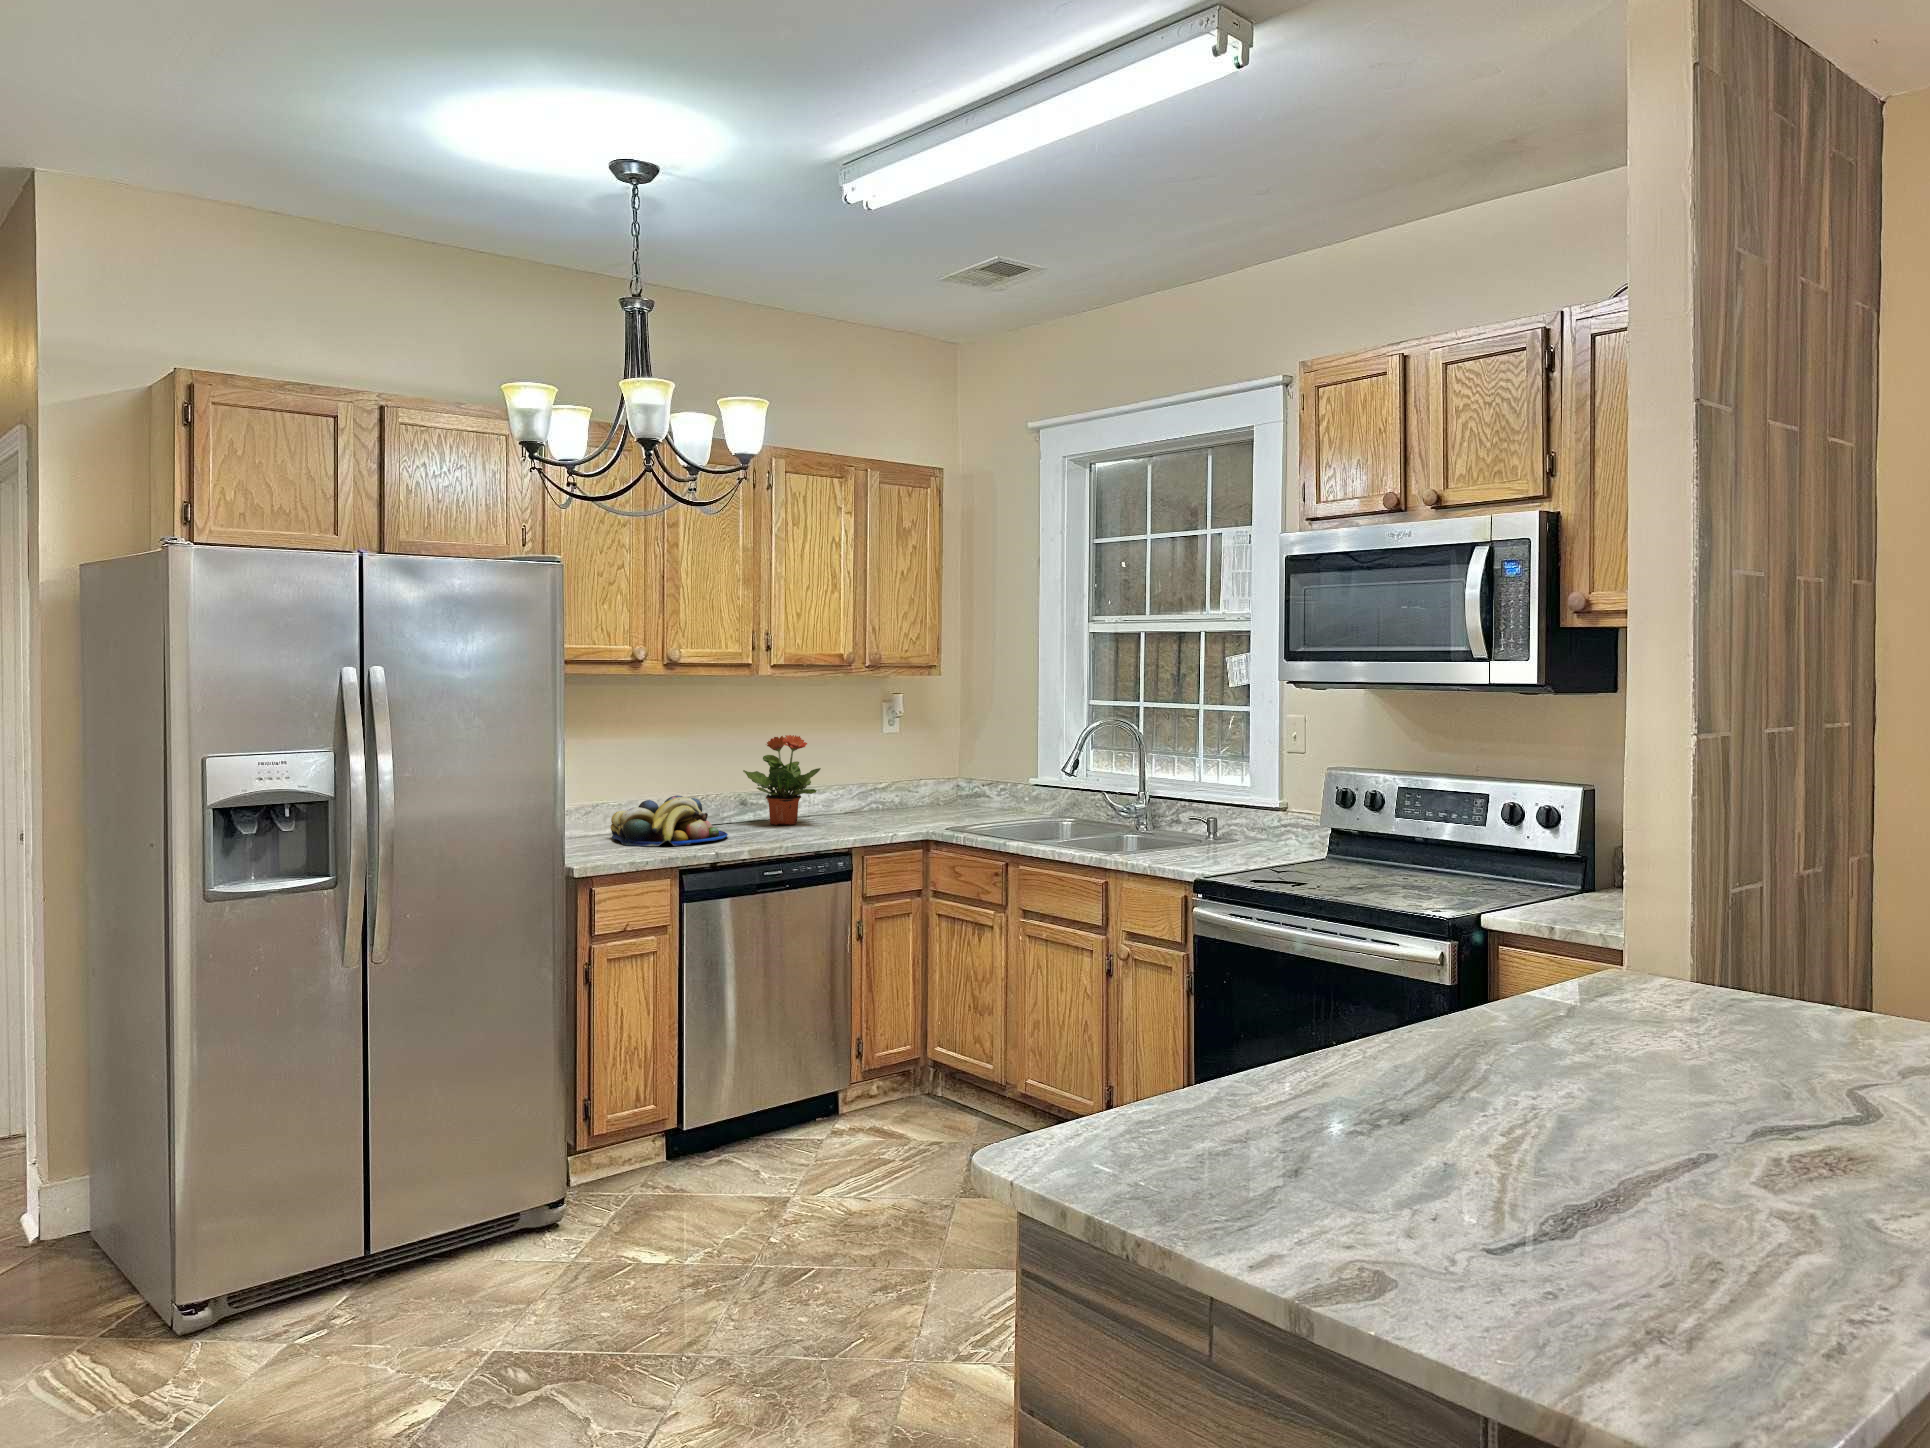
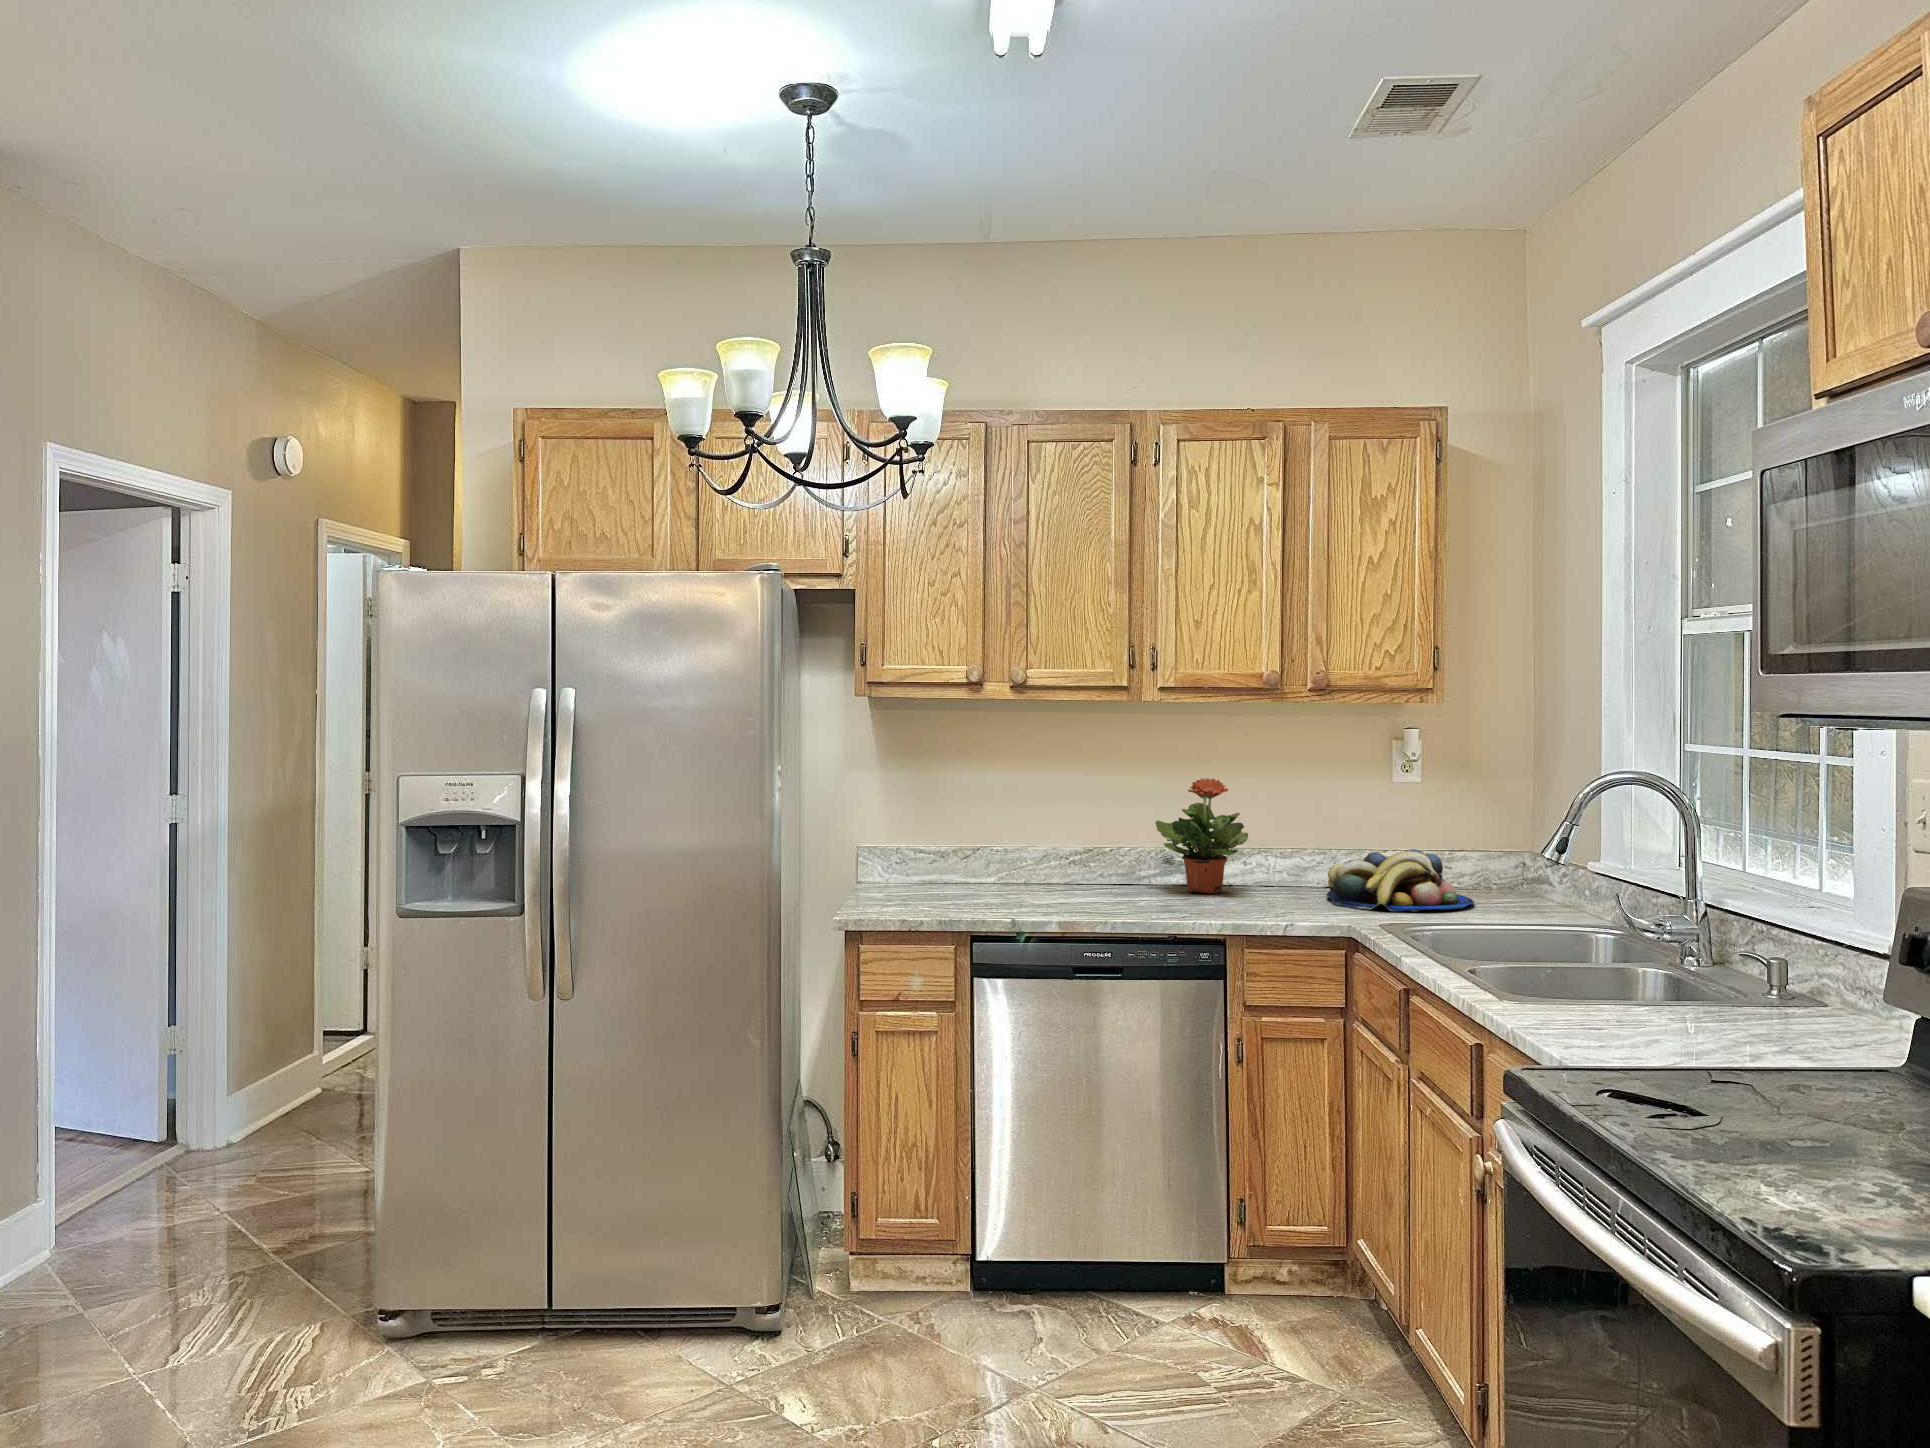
fruit bowl: present [610,795,728,846] -> present [1327,849,1474,911]

